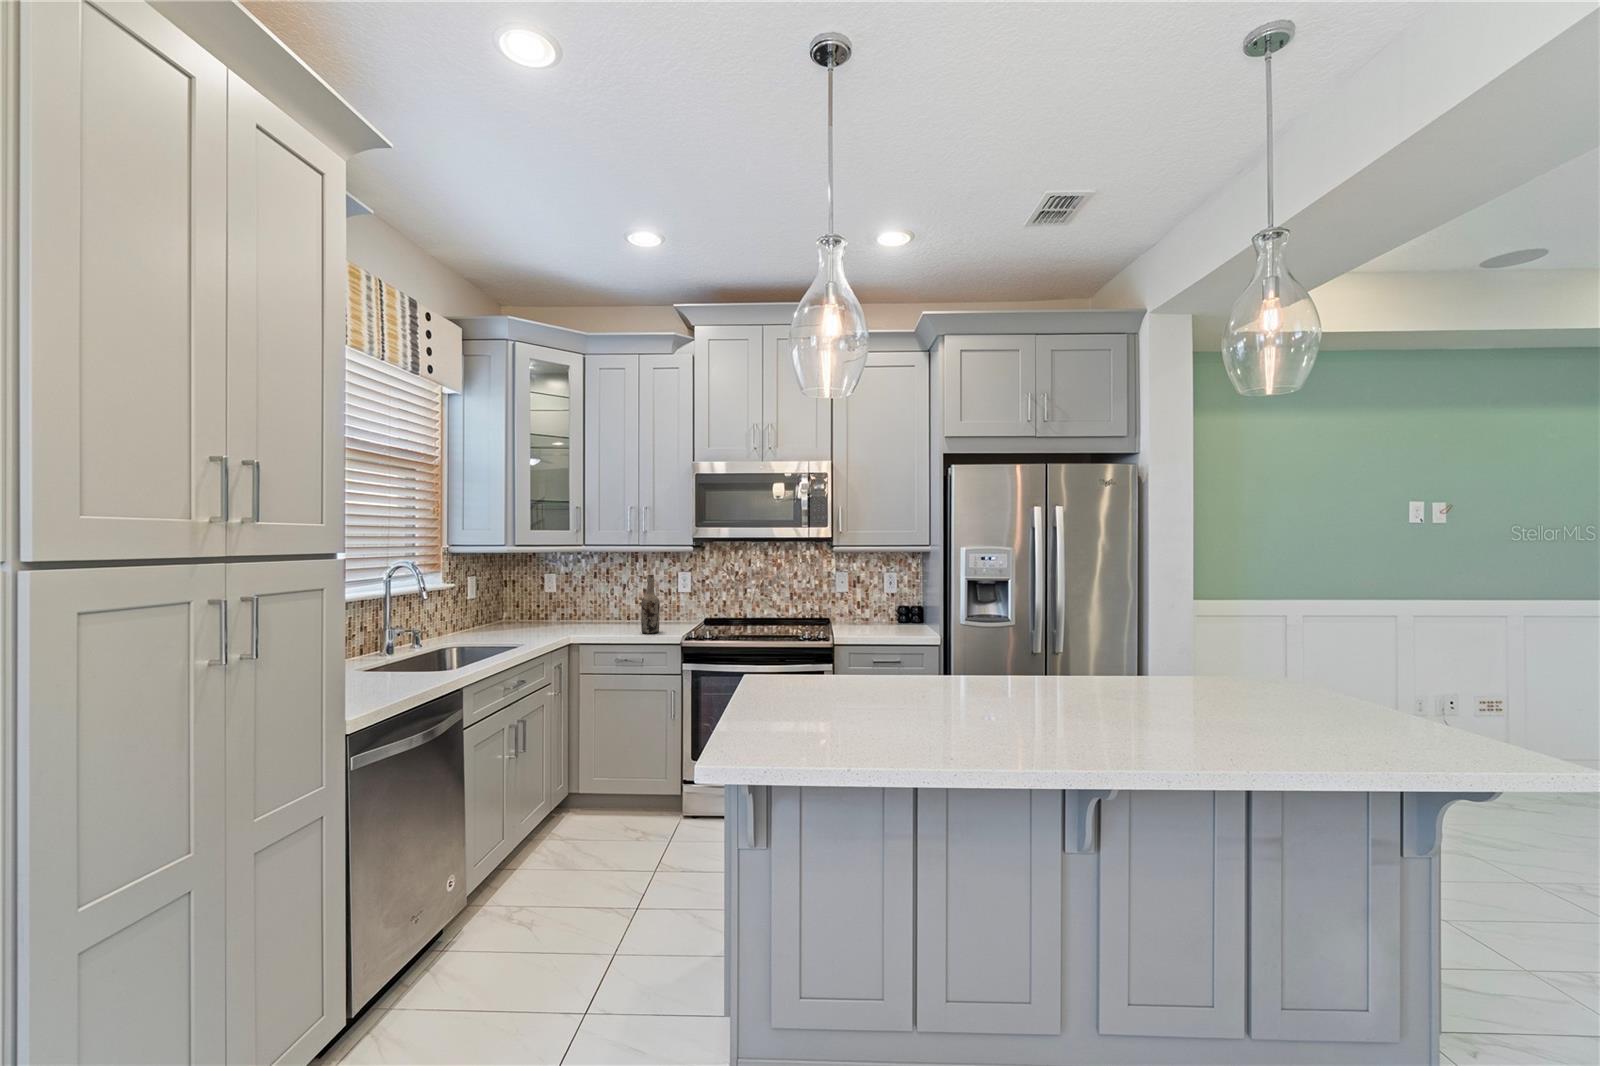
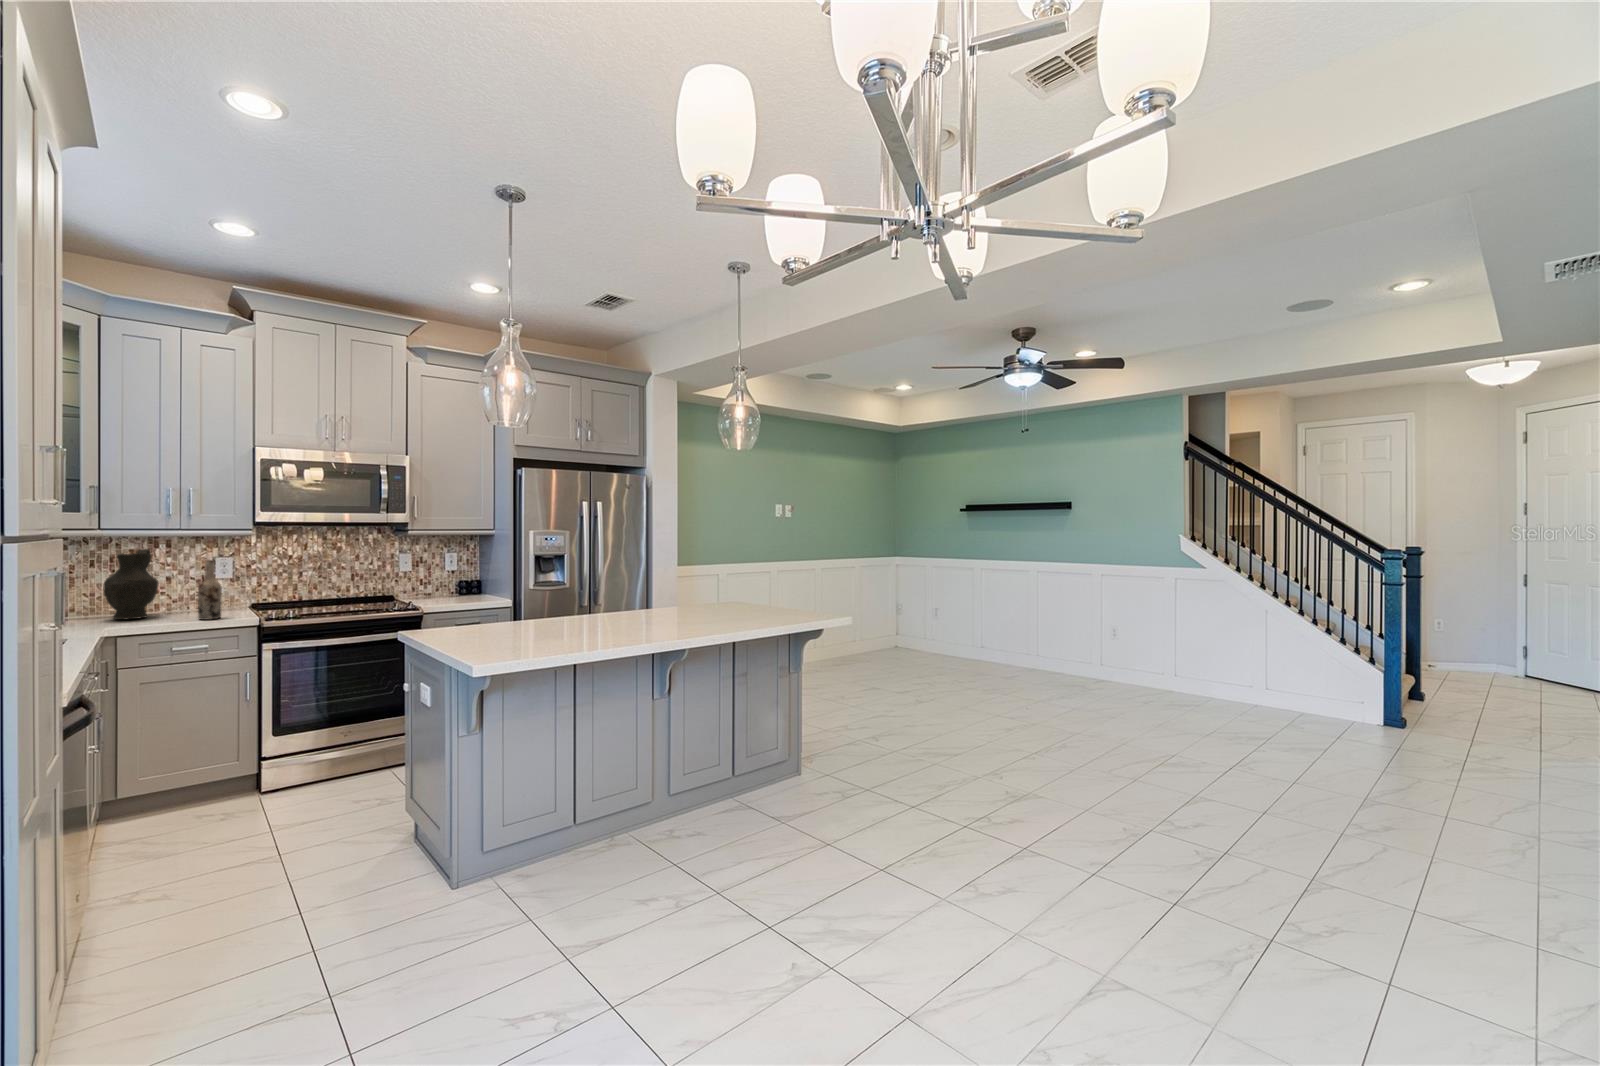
decorative vase: none [587,563,627,627] -> present [103,549,159,619]

